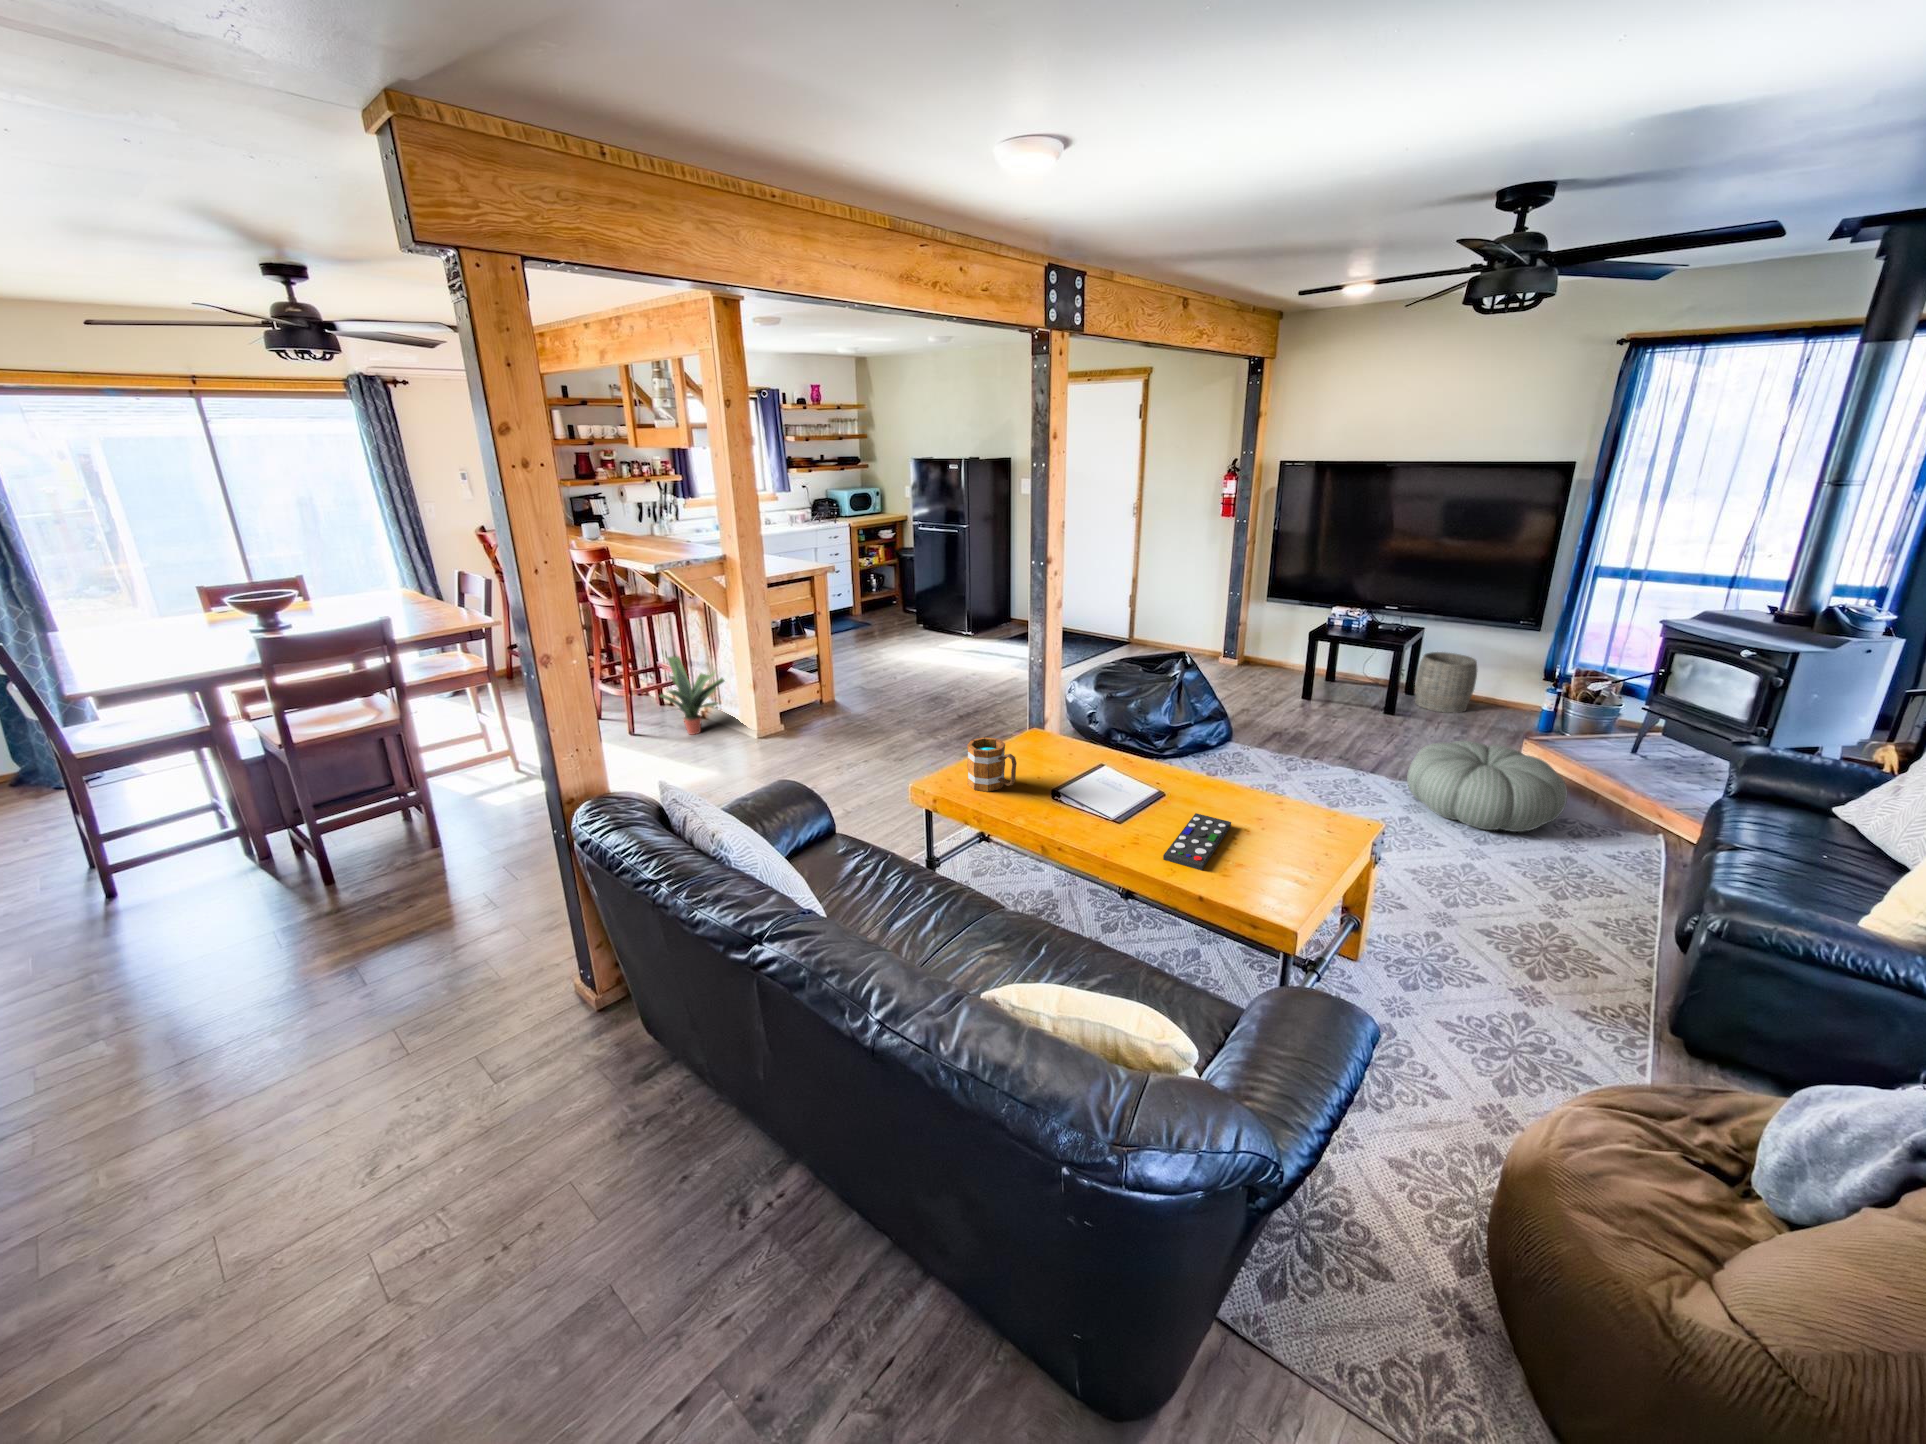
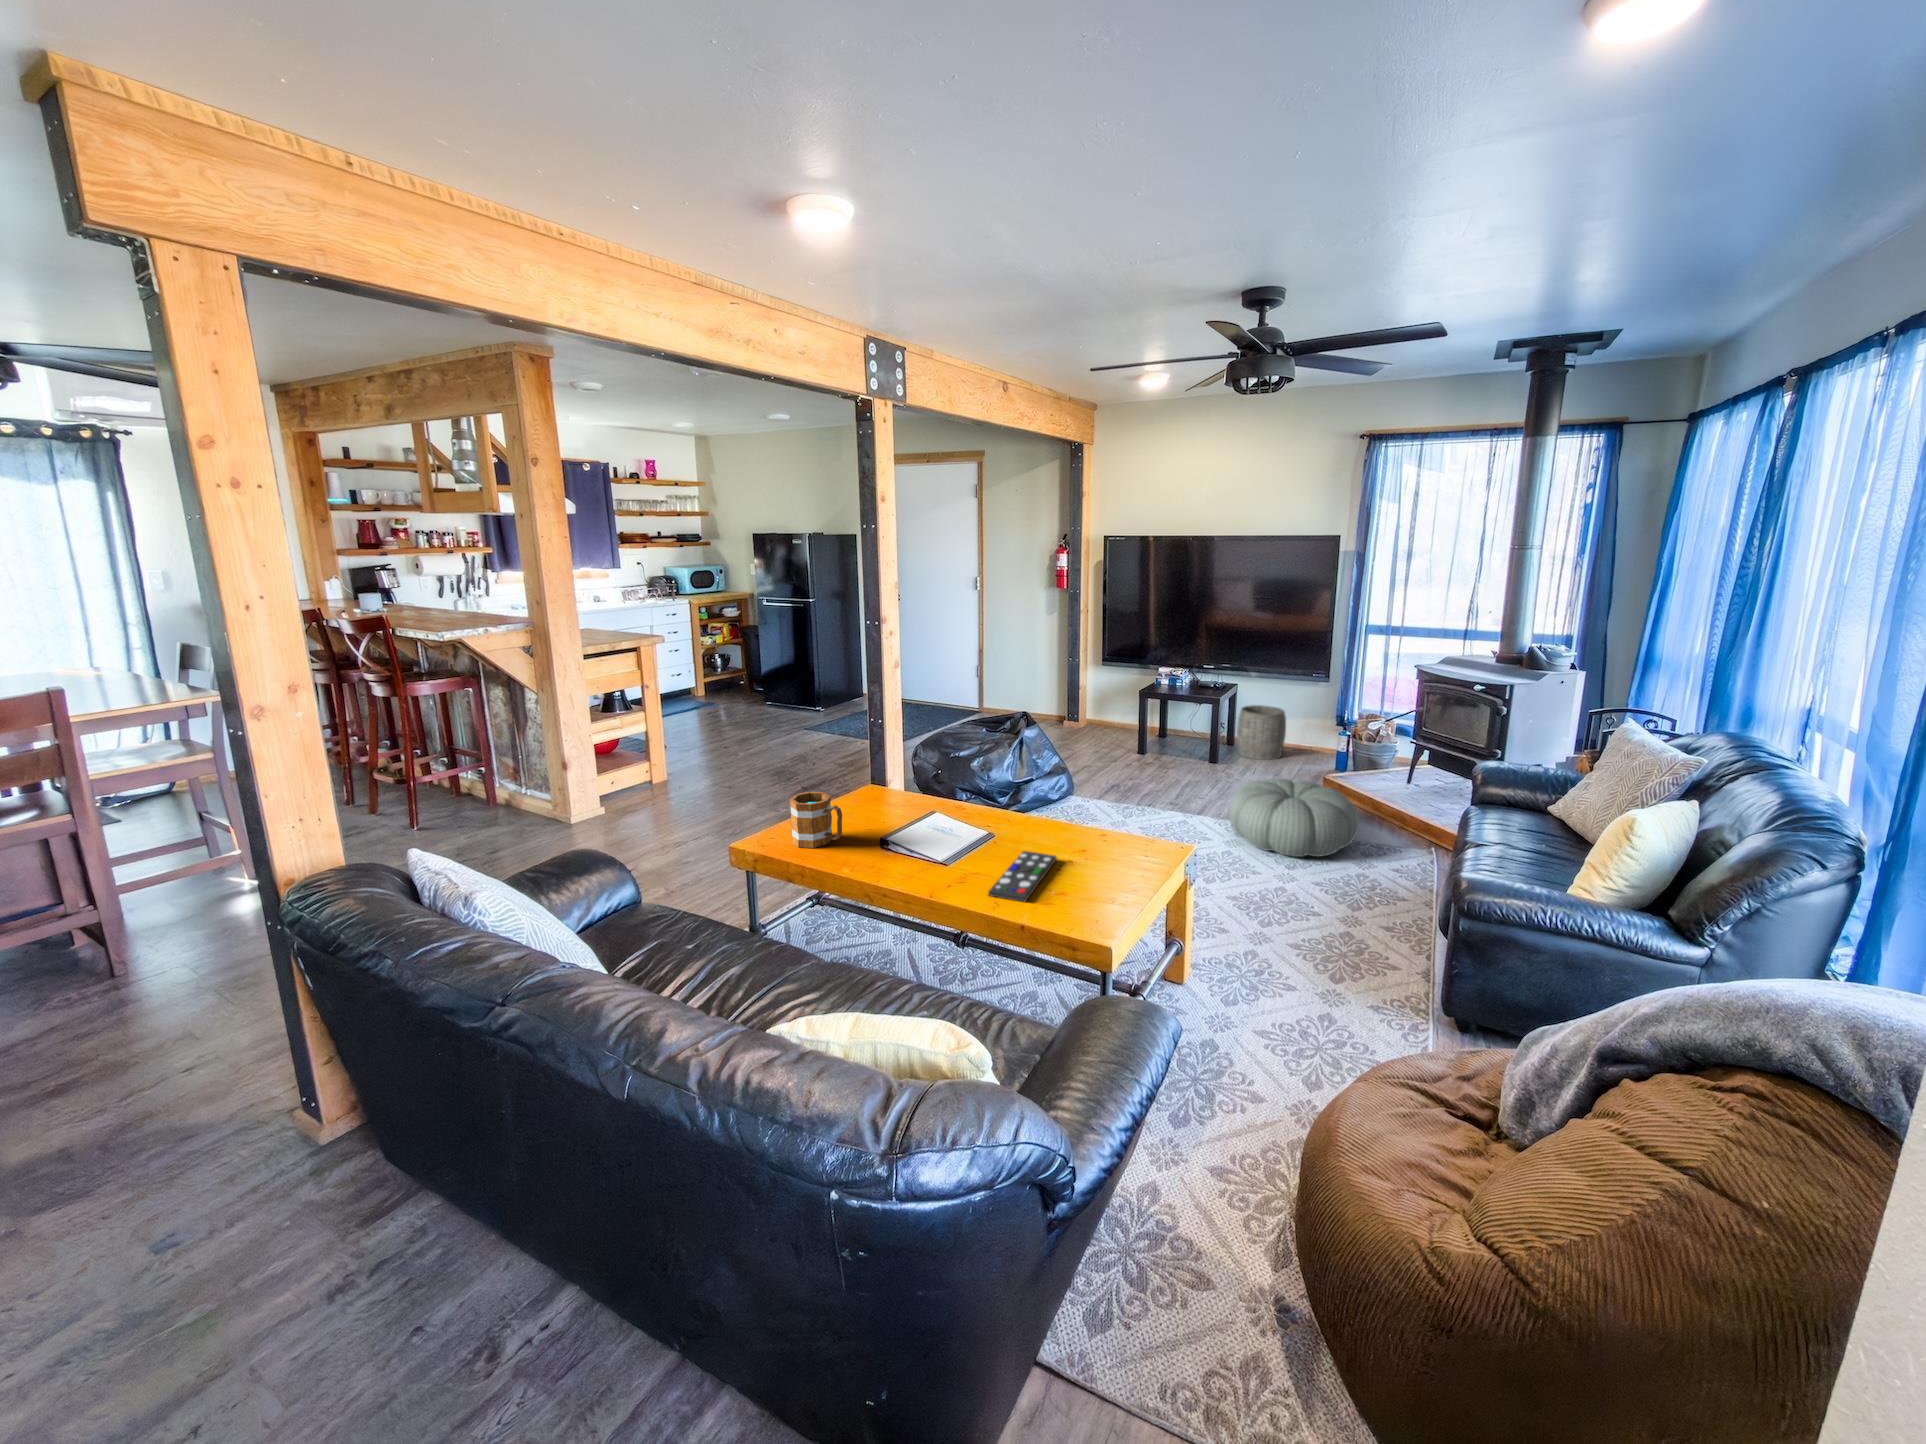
potted plant: present [660,656,724,735] -> none [435,738,527,827]

